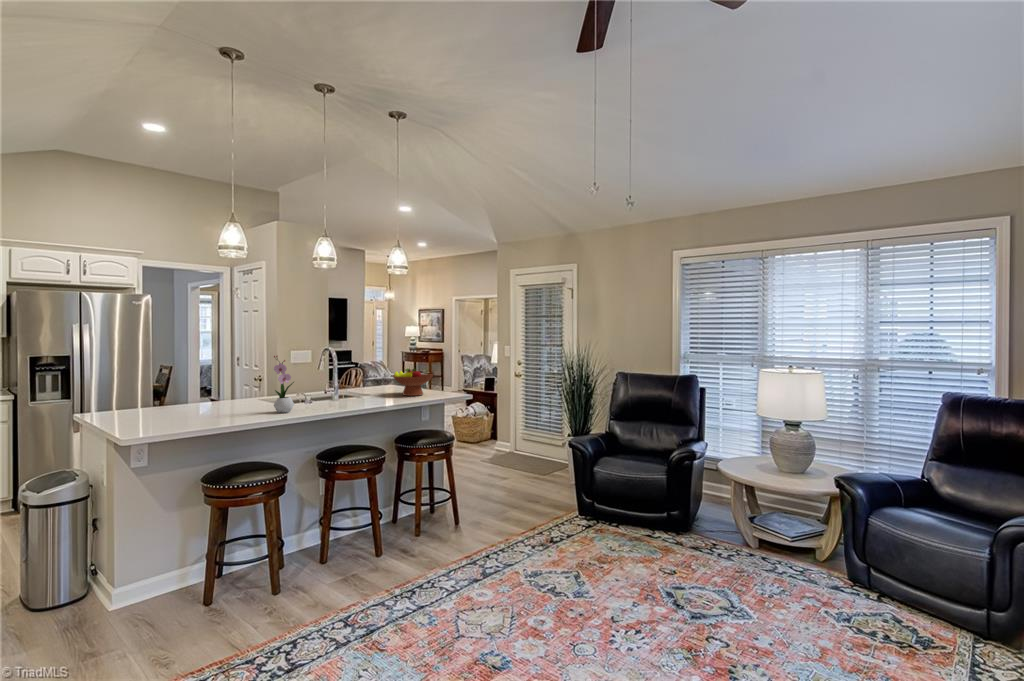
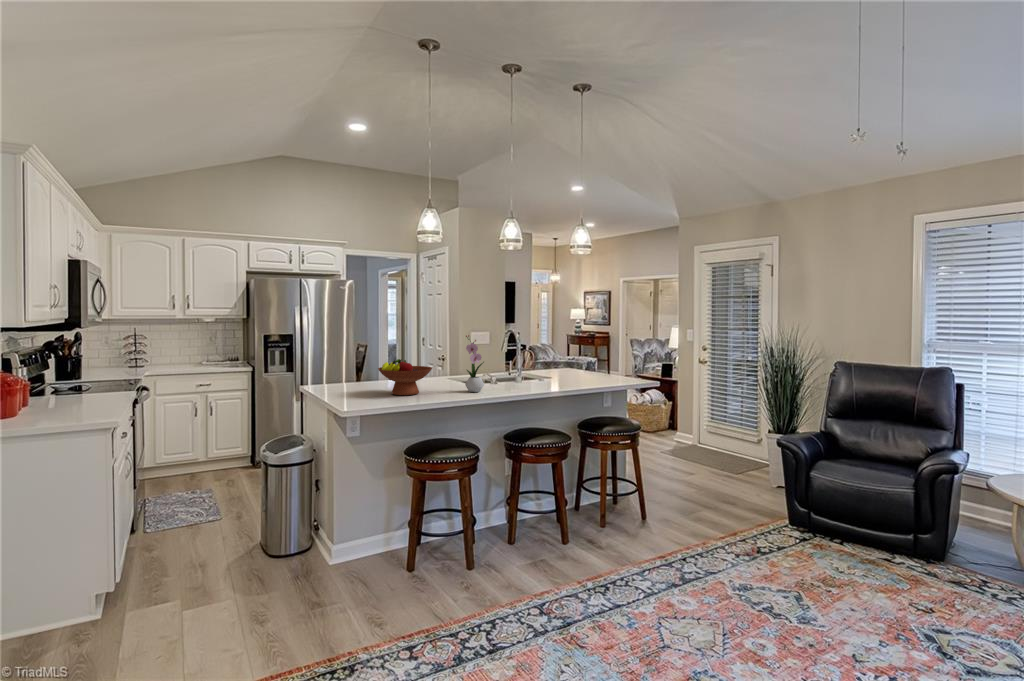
fruit bowl: present [393,369,433,396] -> present [378,359,432,395]

